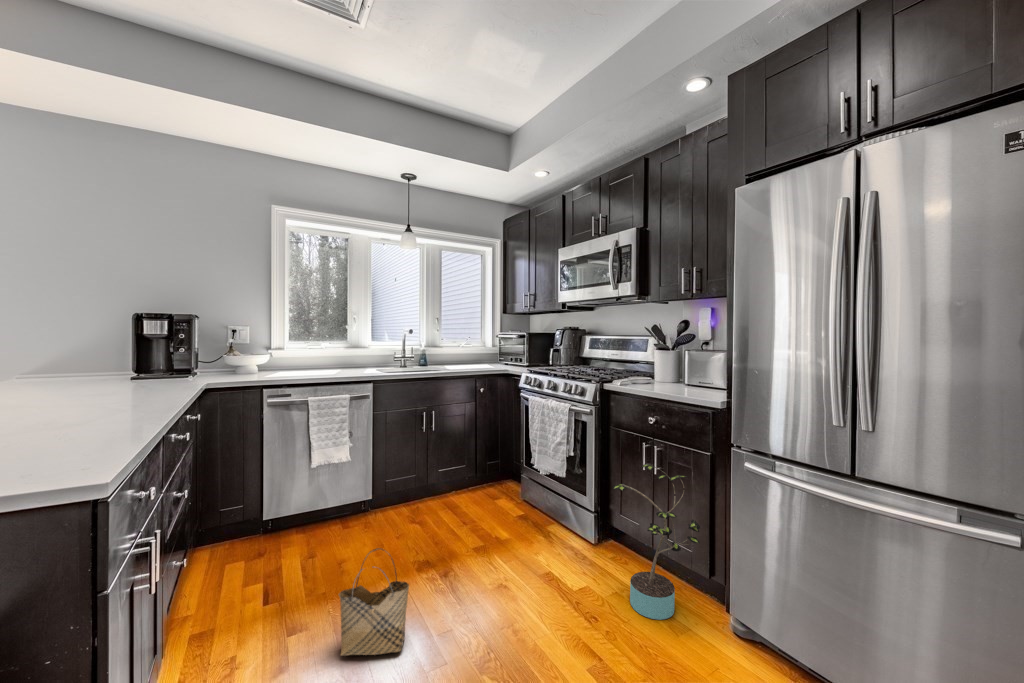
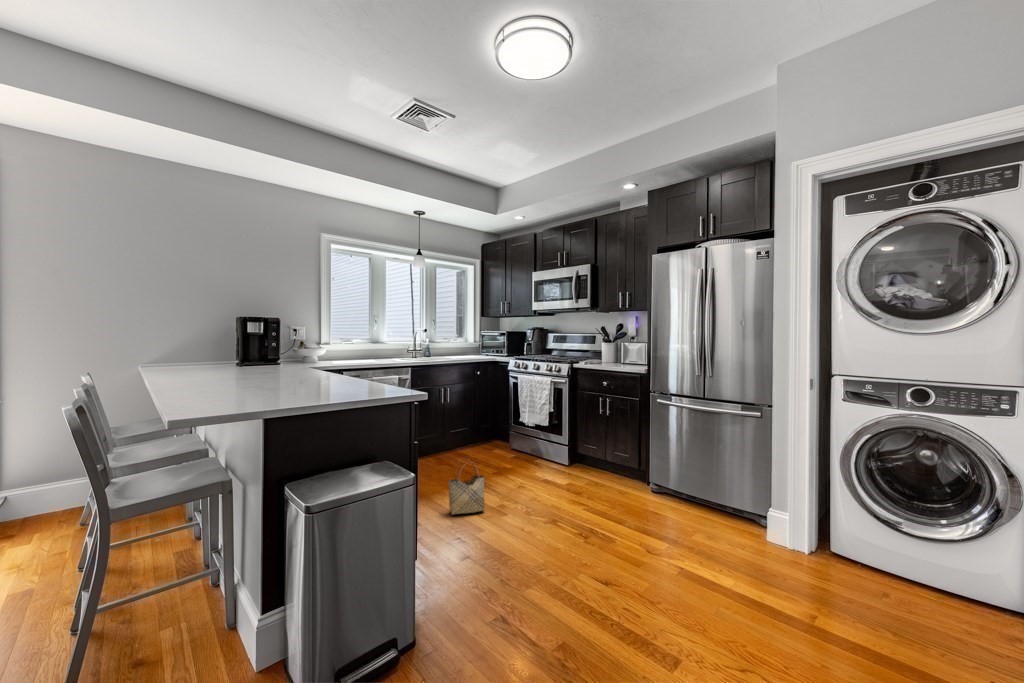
potted plant: present [613,464,700,620] -> none [589,408,637,491]

